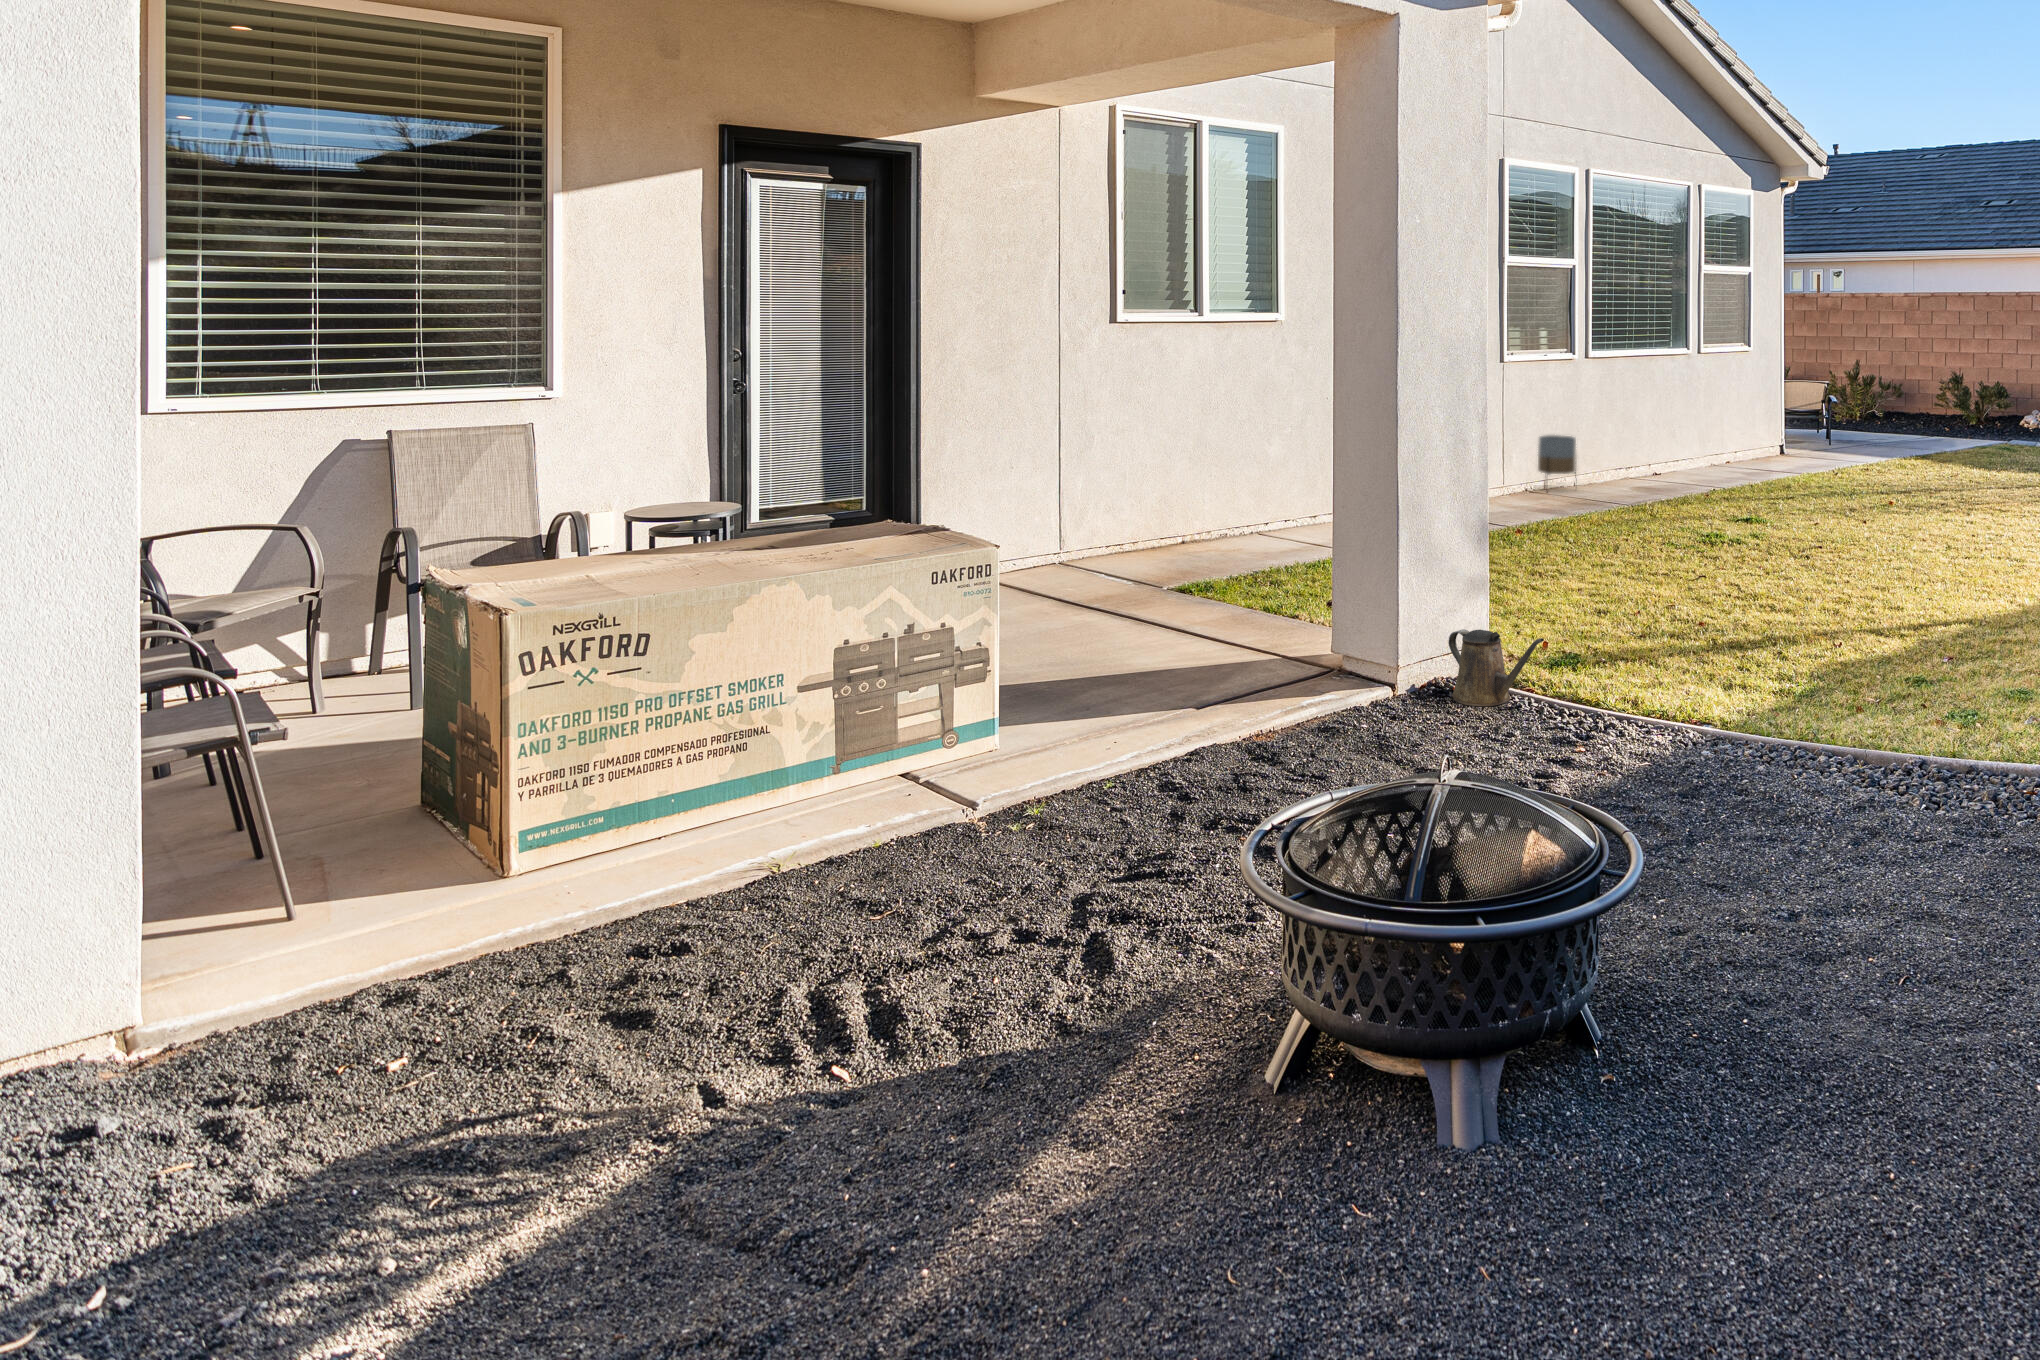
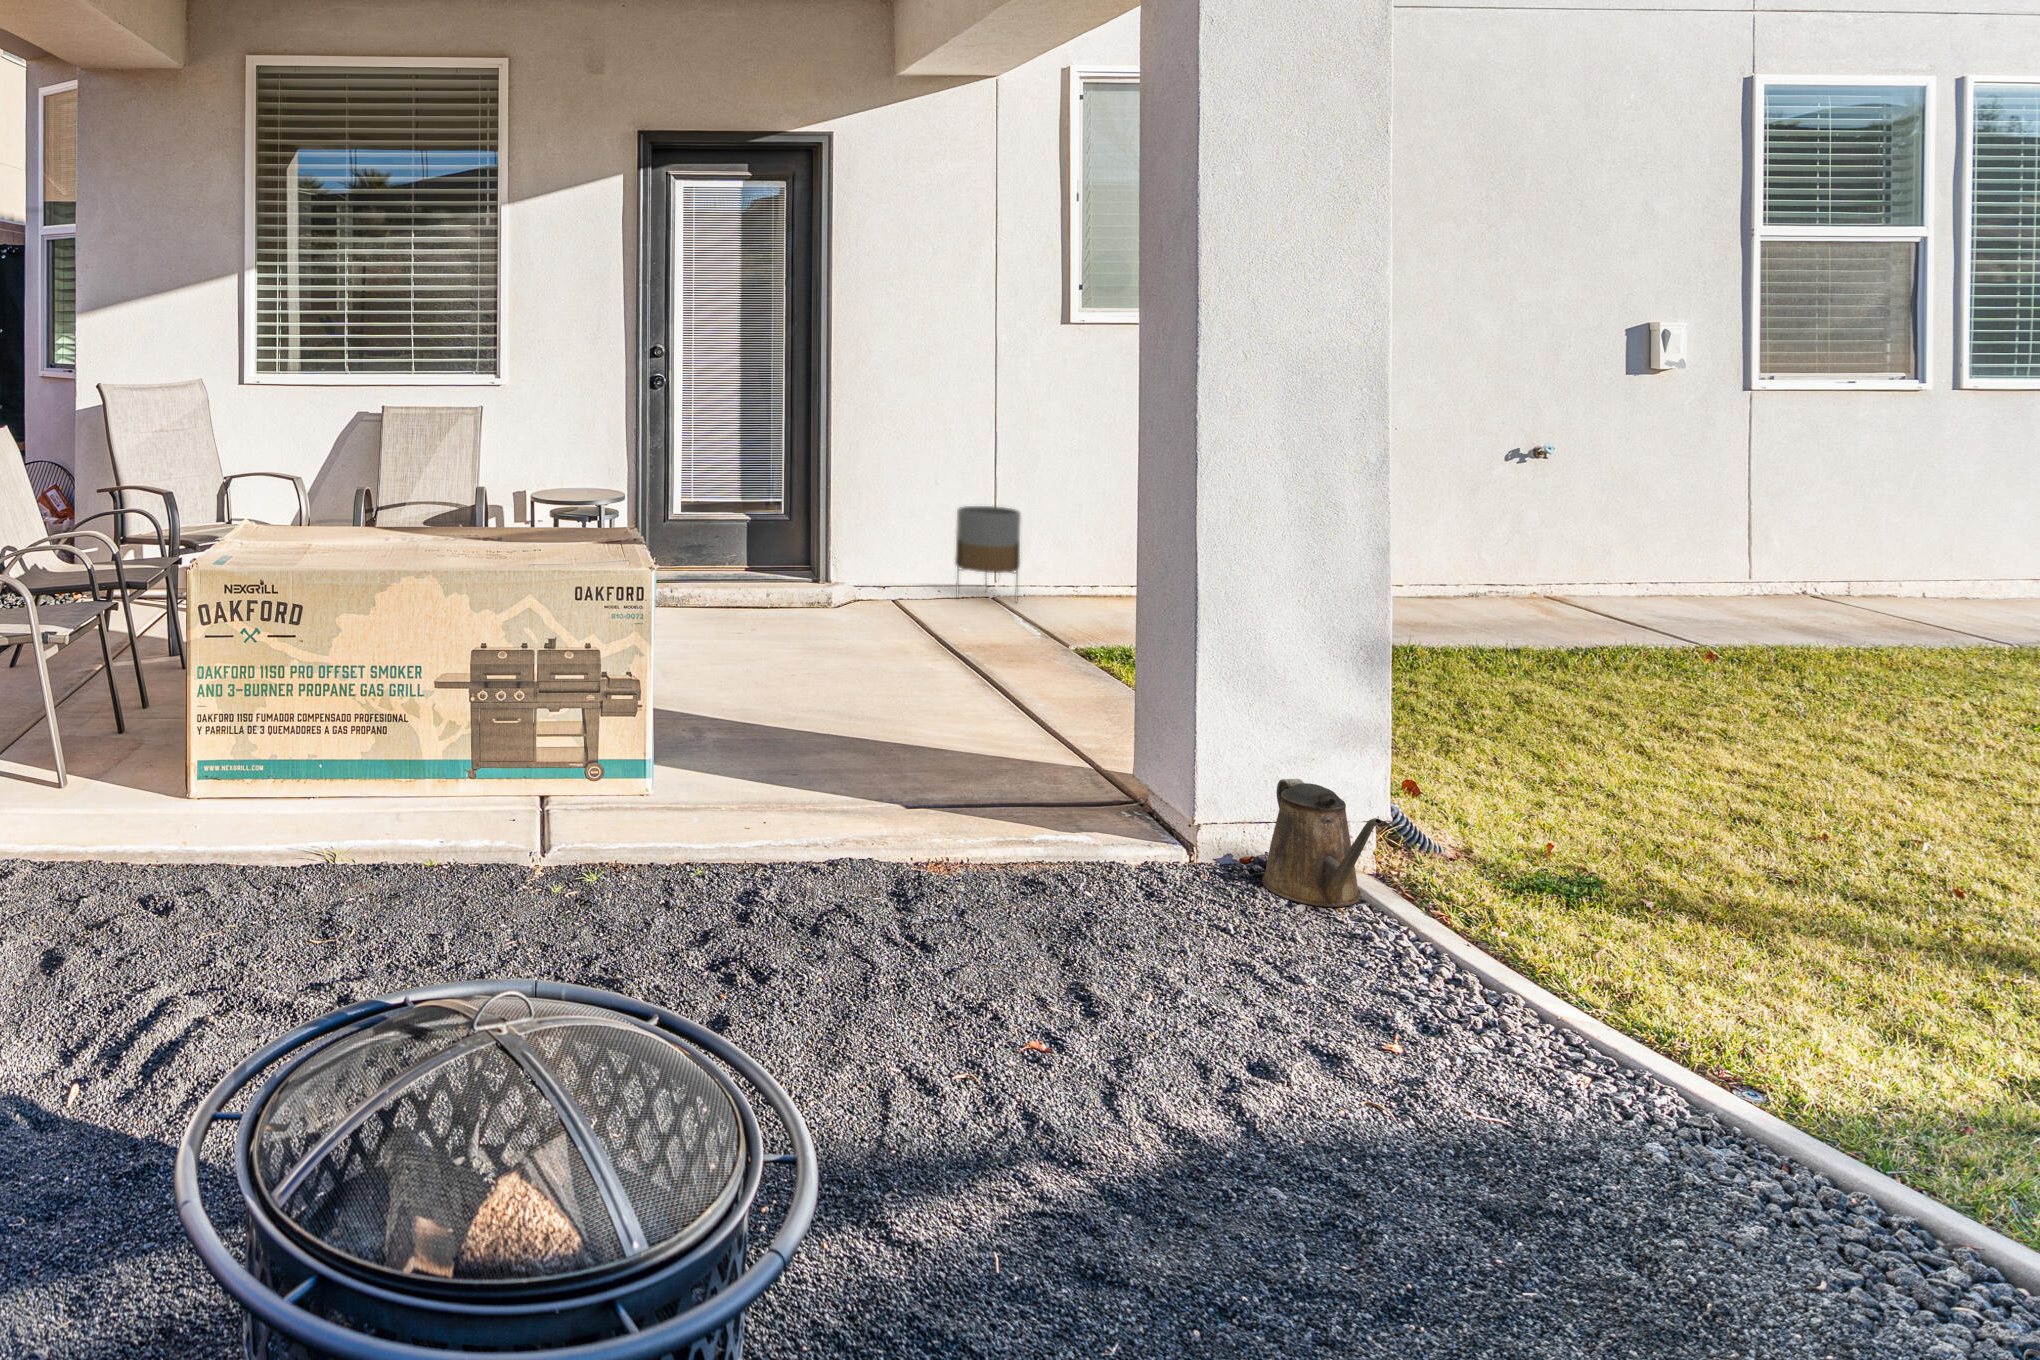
planter: present [1538,435,1576,491] -> present [955,506,1021,592]

